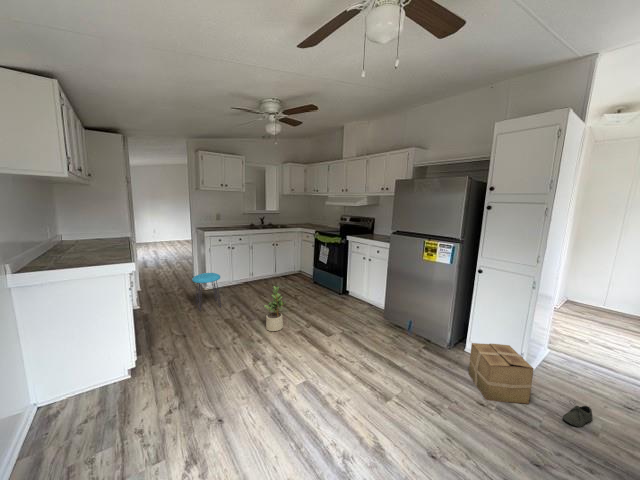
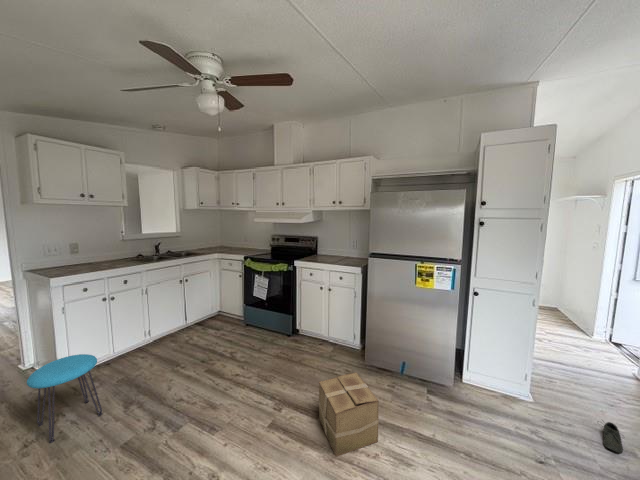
potted plant: present [264,286,286,331] -> none [206,361,245,442]
cardboard box: present [469,343,534,404] -> present [319,373,379,457]

